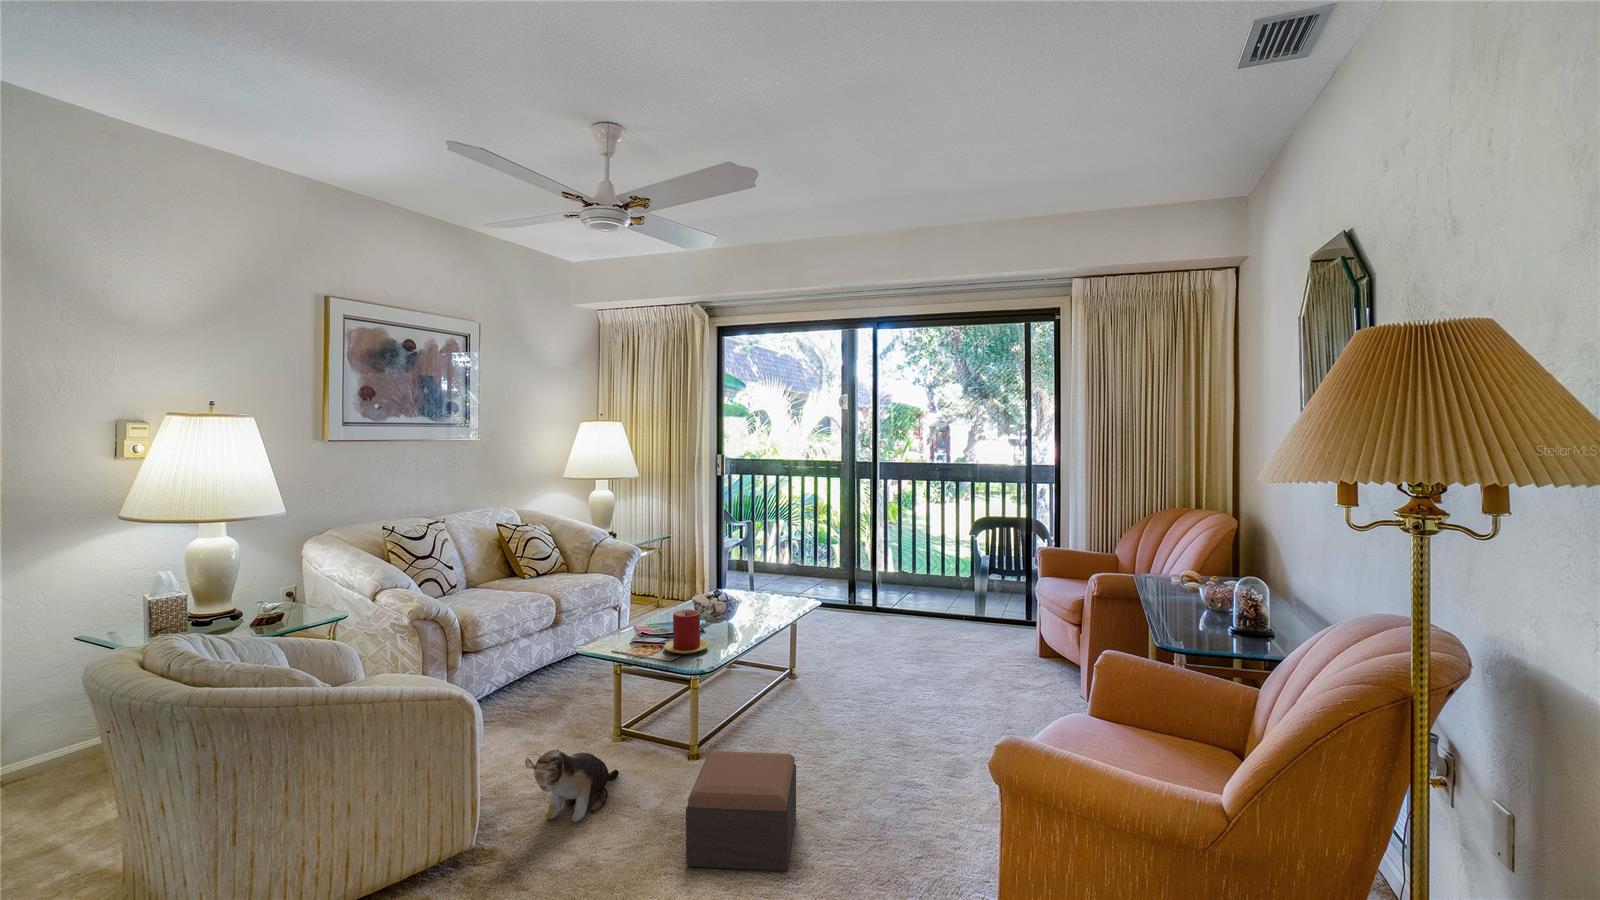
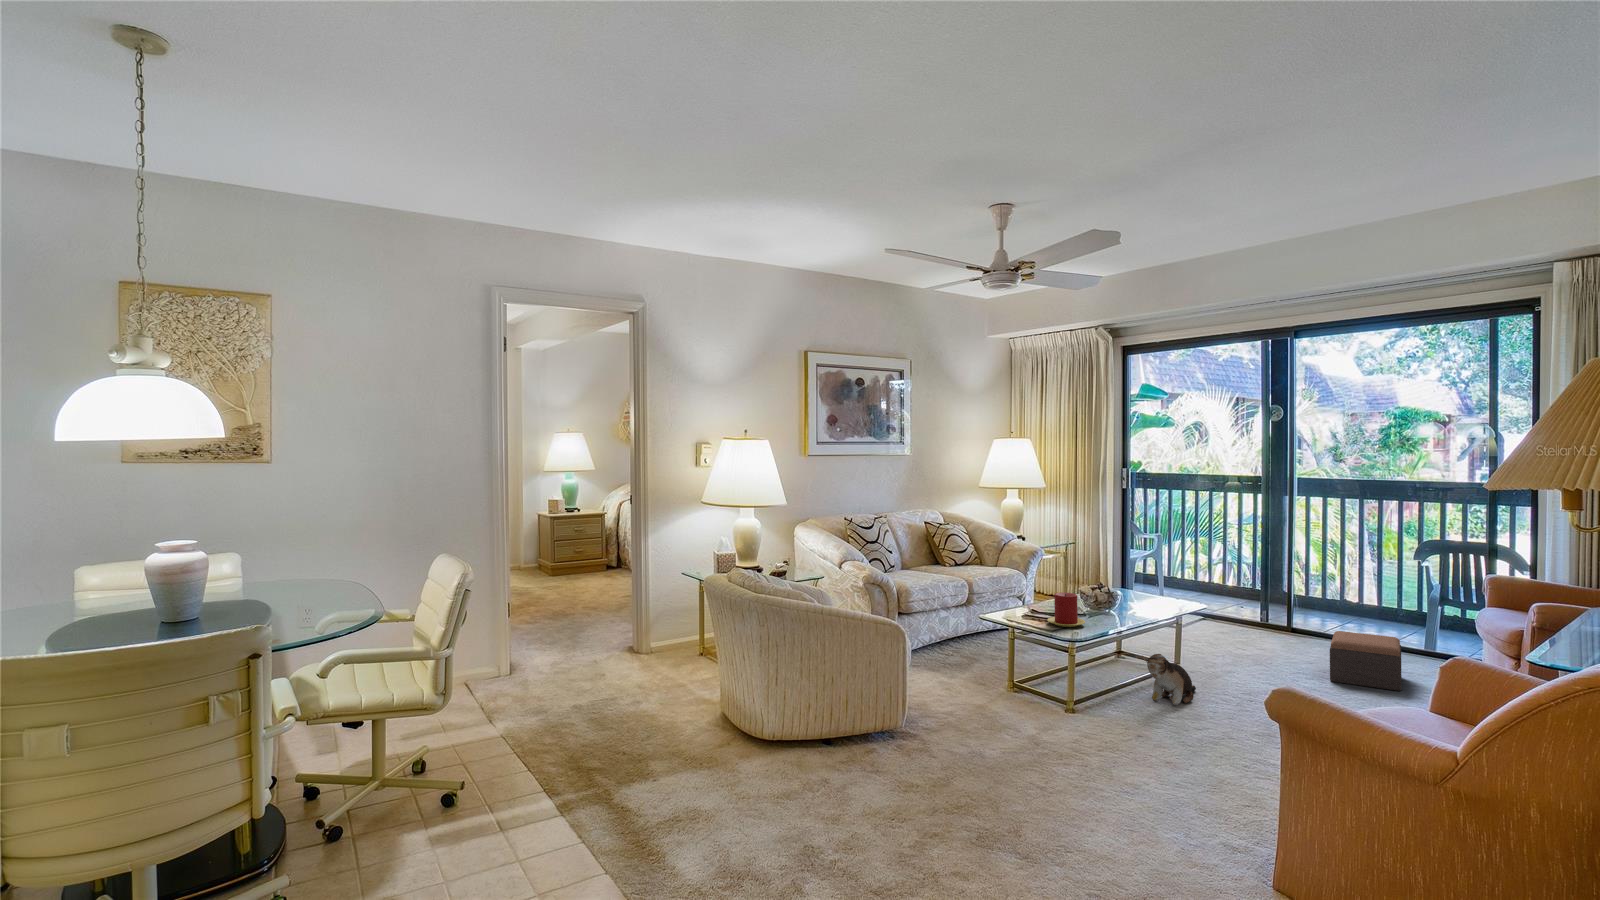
plush toy: present [525,749,619,822] -> present [1142,654,1196,705]
footstool: present [686,751,796,871] -> present [1330,631,1402,691]

